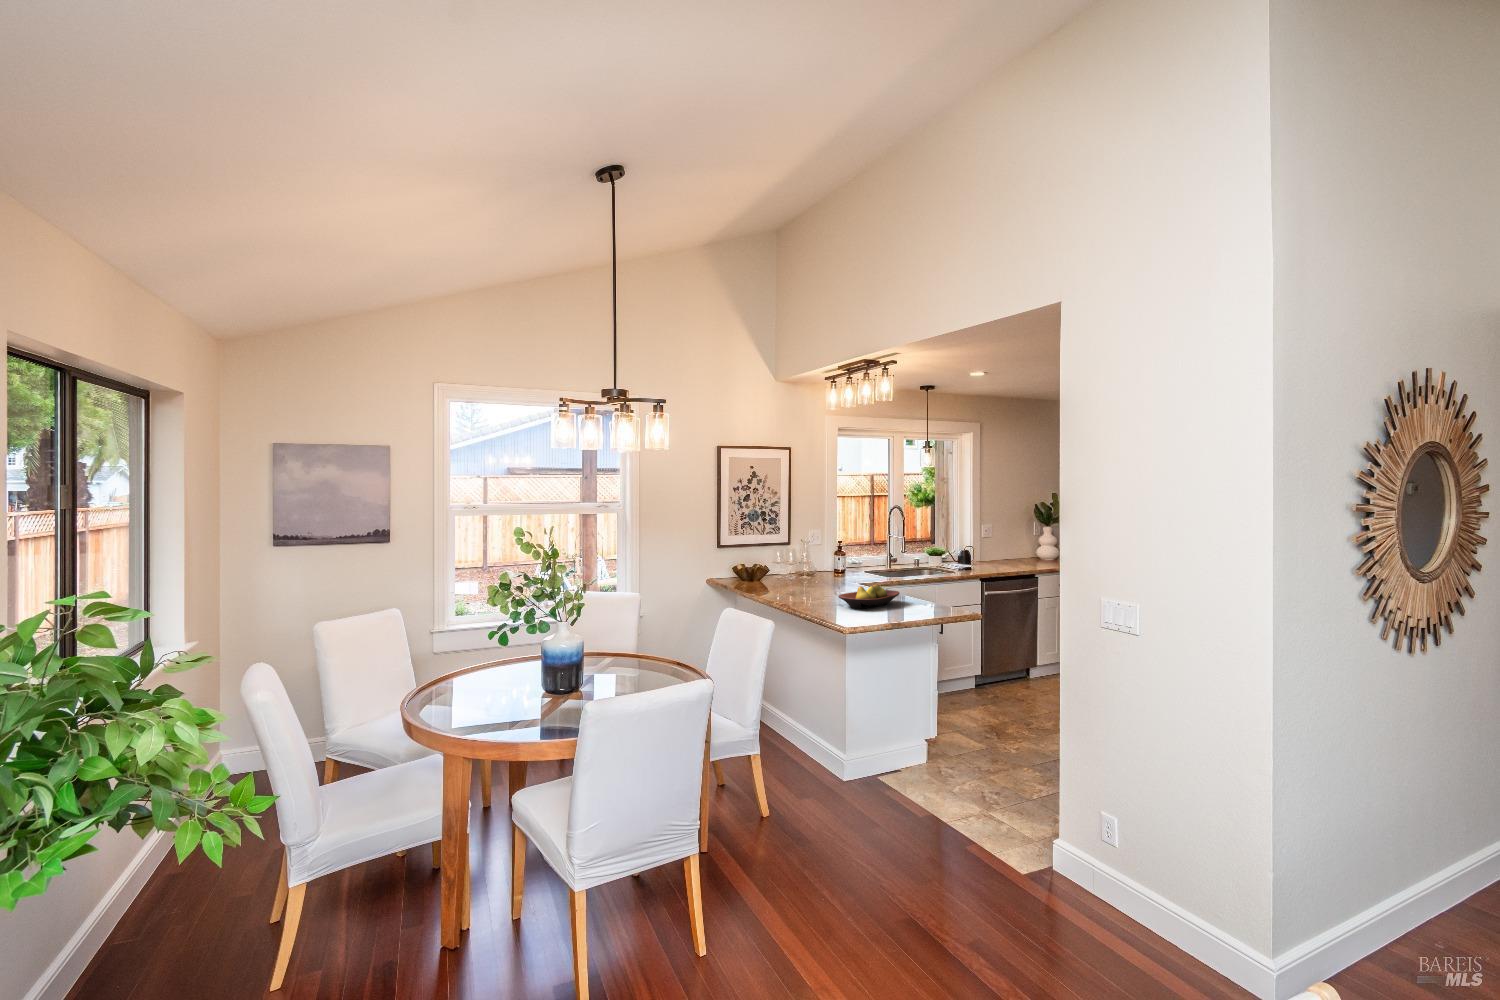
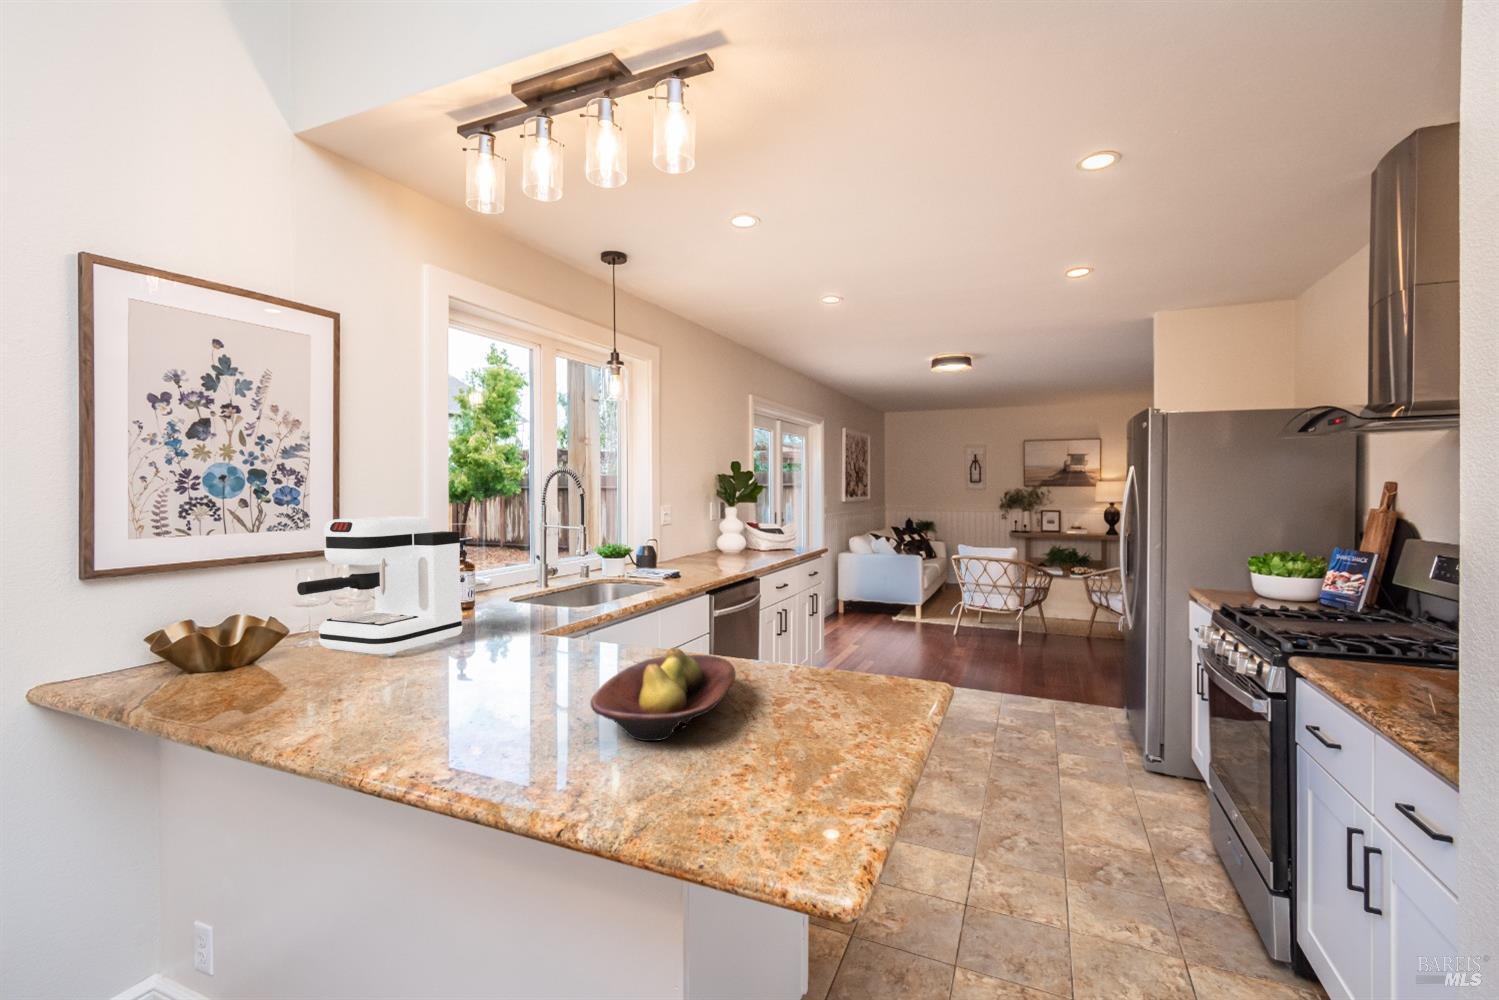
coffee maker: none [773,530,830,584] -> present [297,517,462,656]

